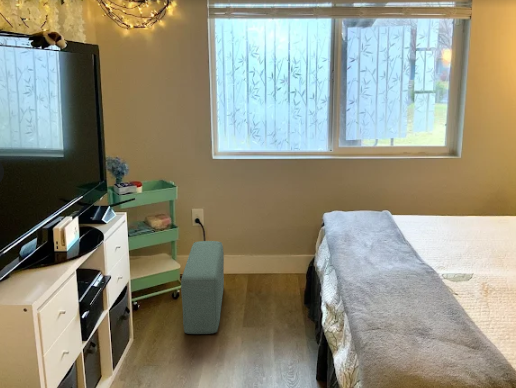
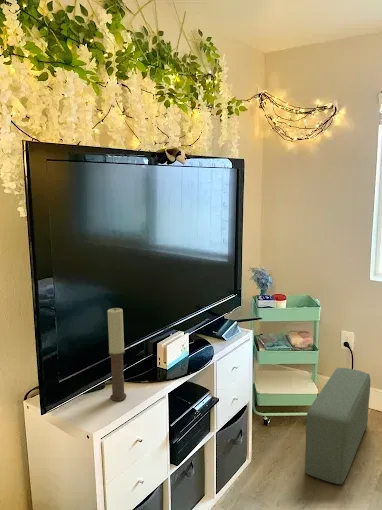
candle: none [14,189,41,282] -> present [108,308,126,401]

